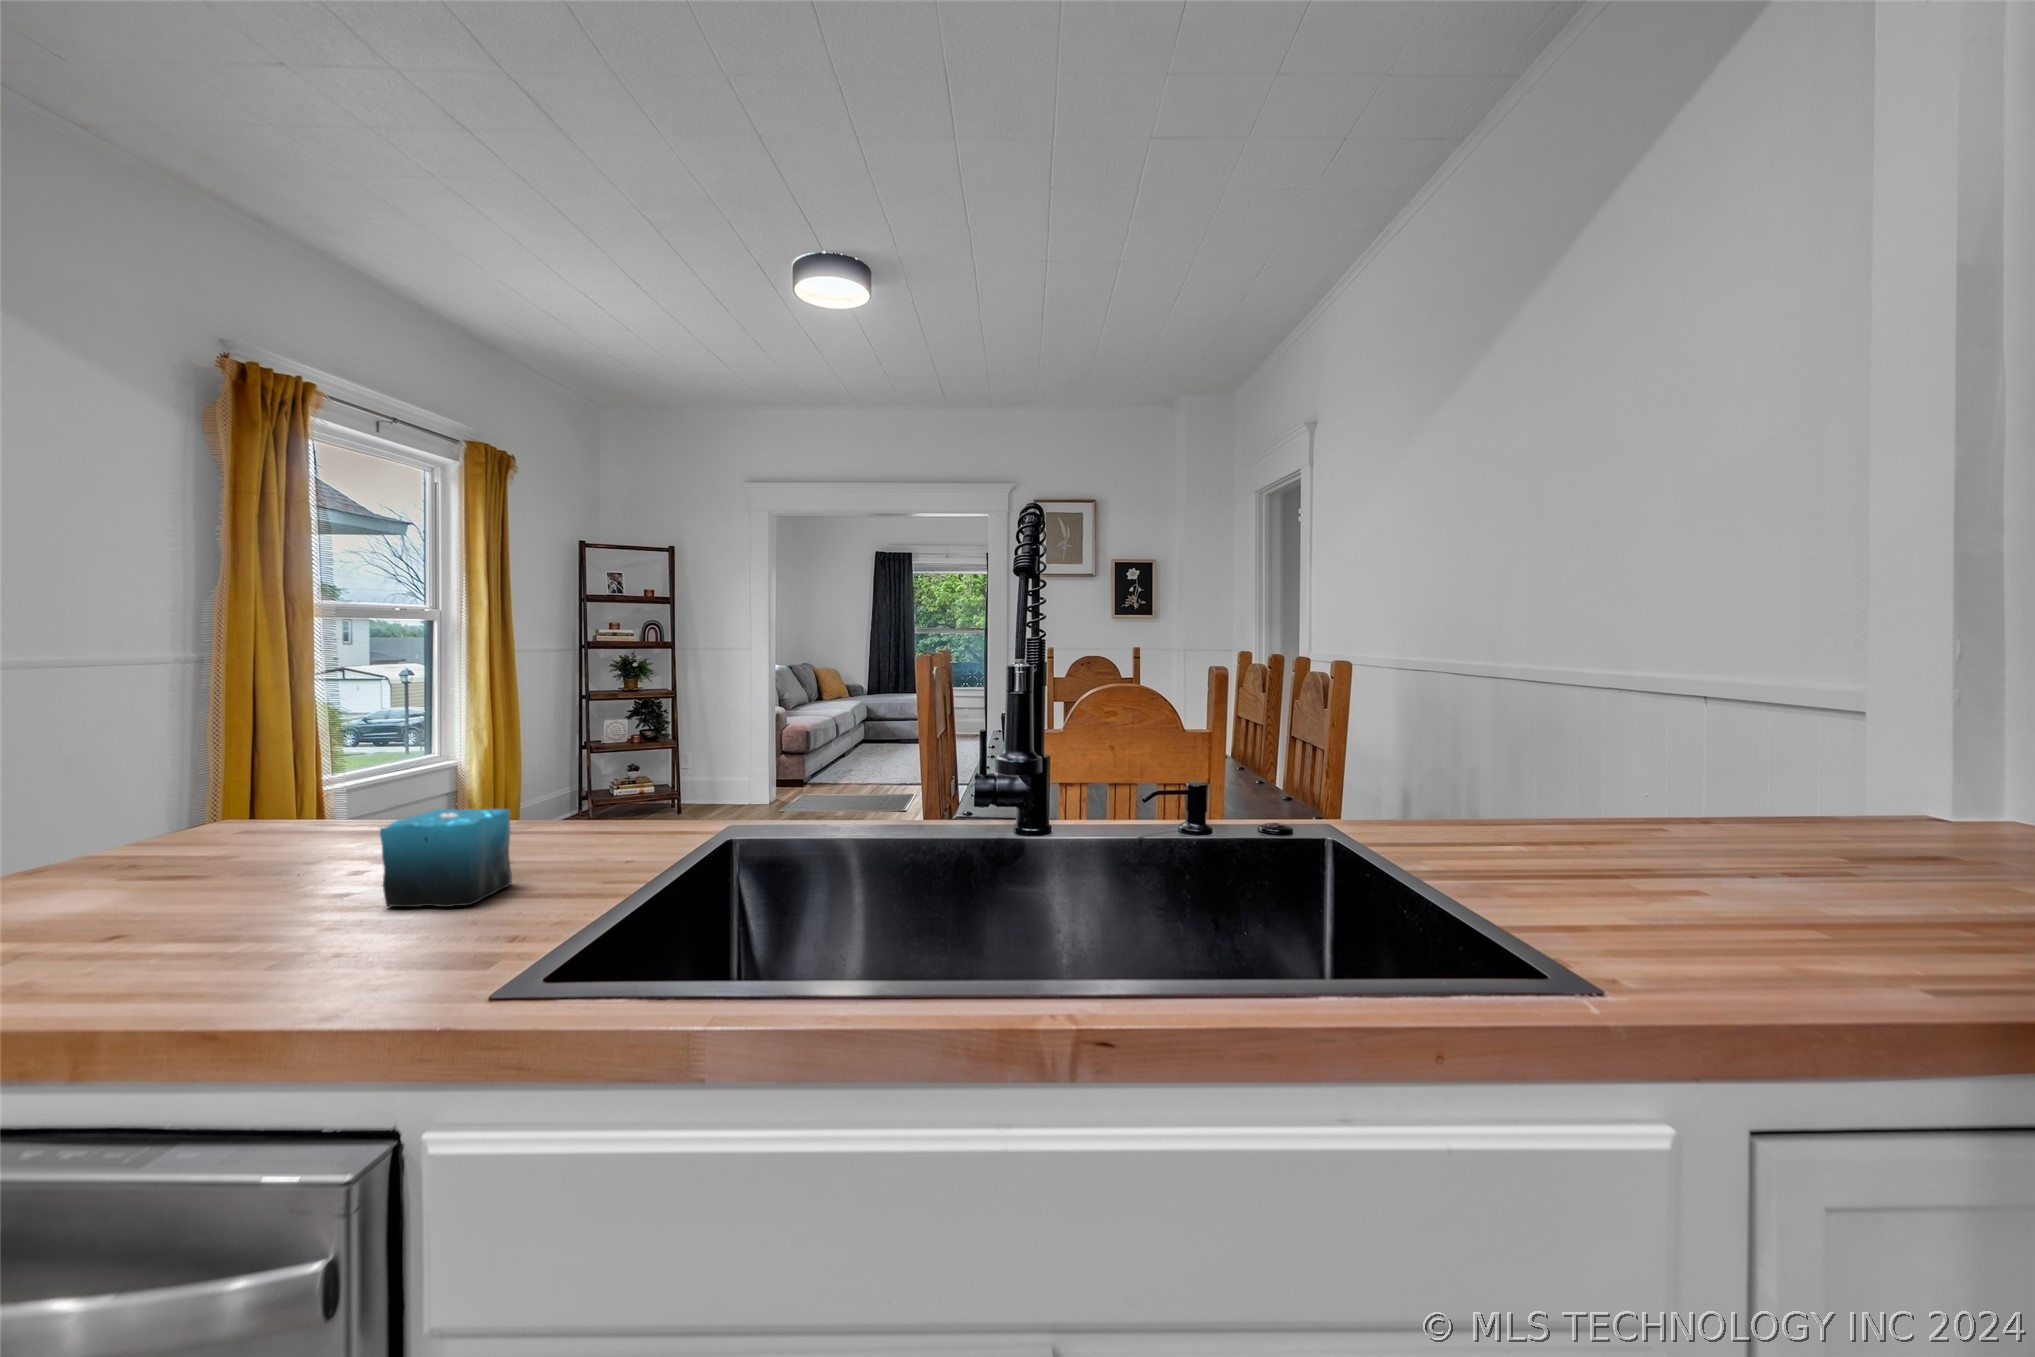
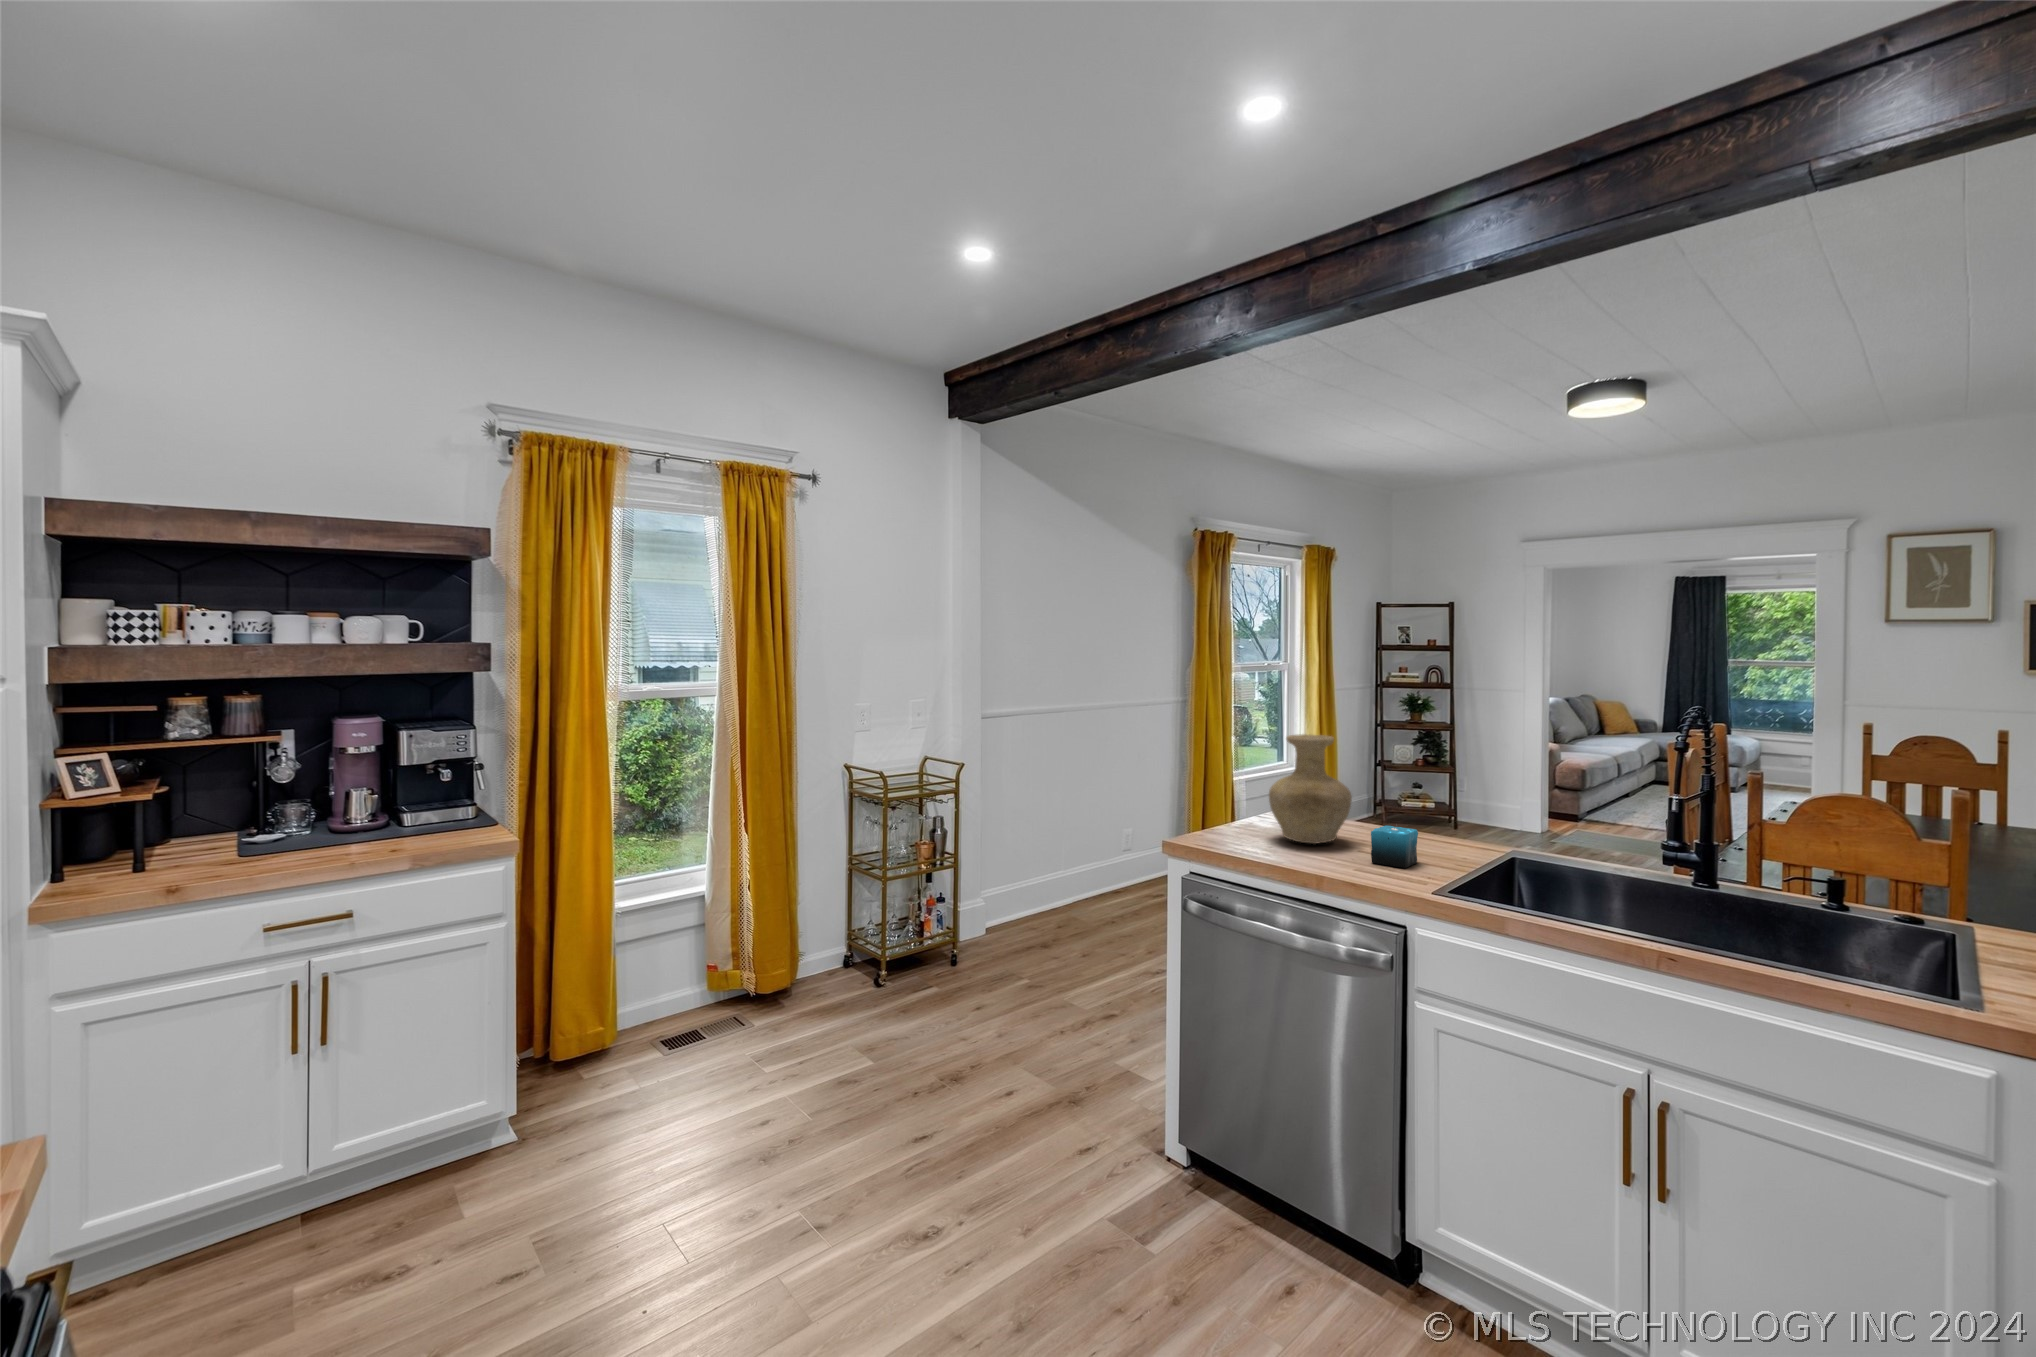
vase: none [107,612,368,883] -> present [1269,734,1352,844]

